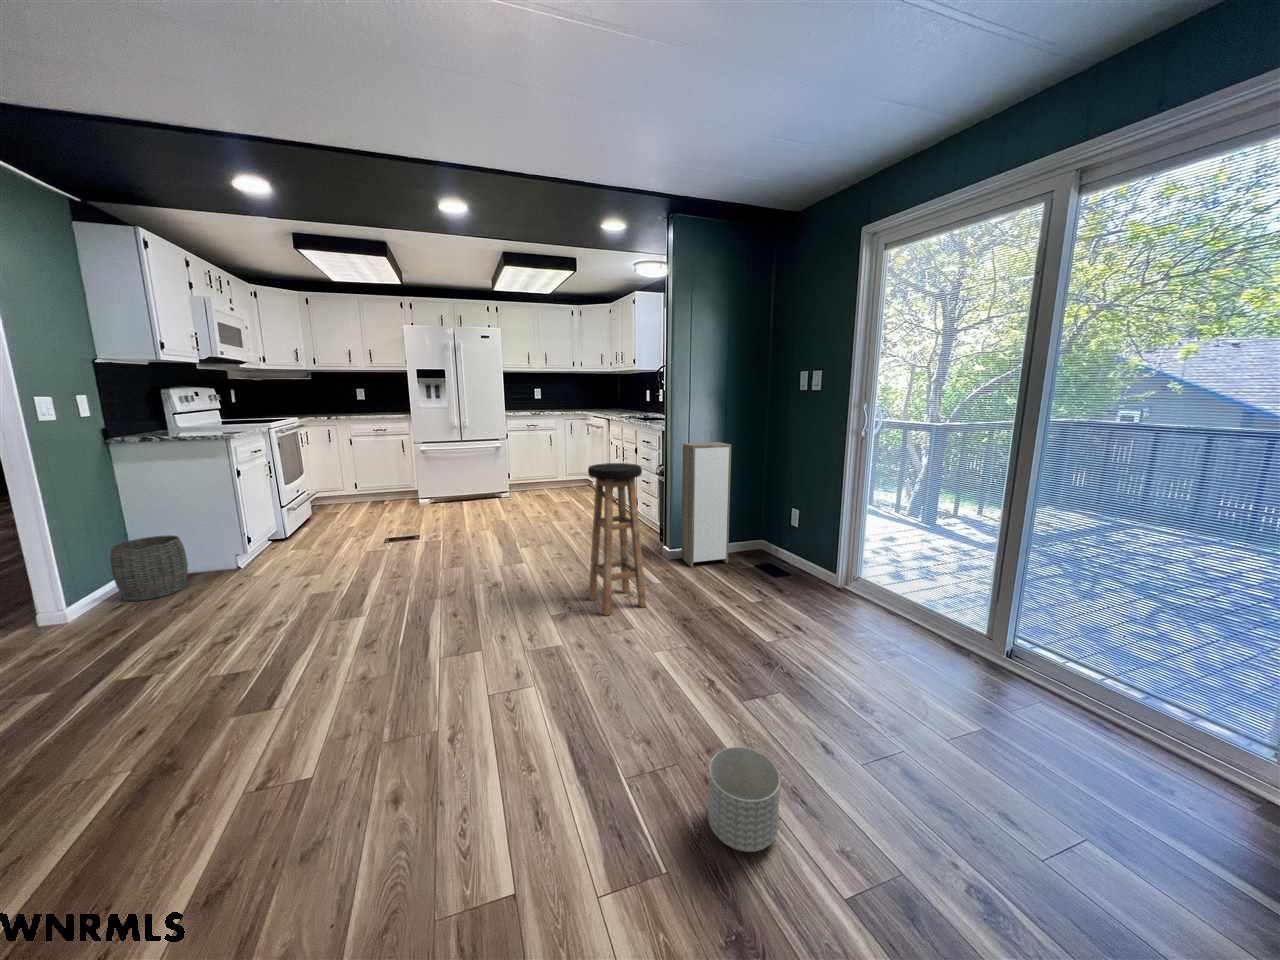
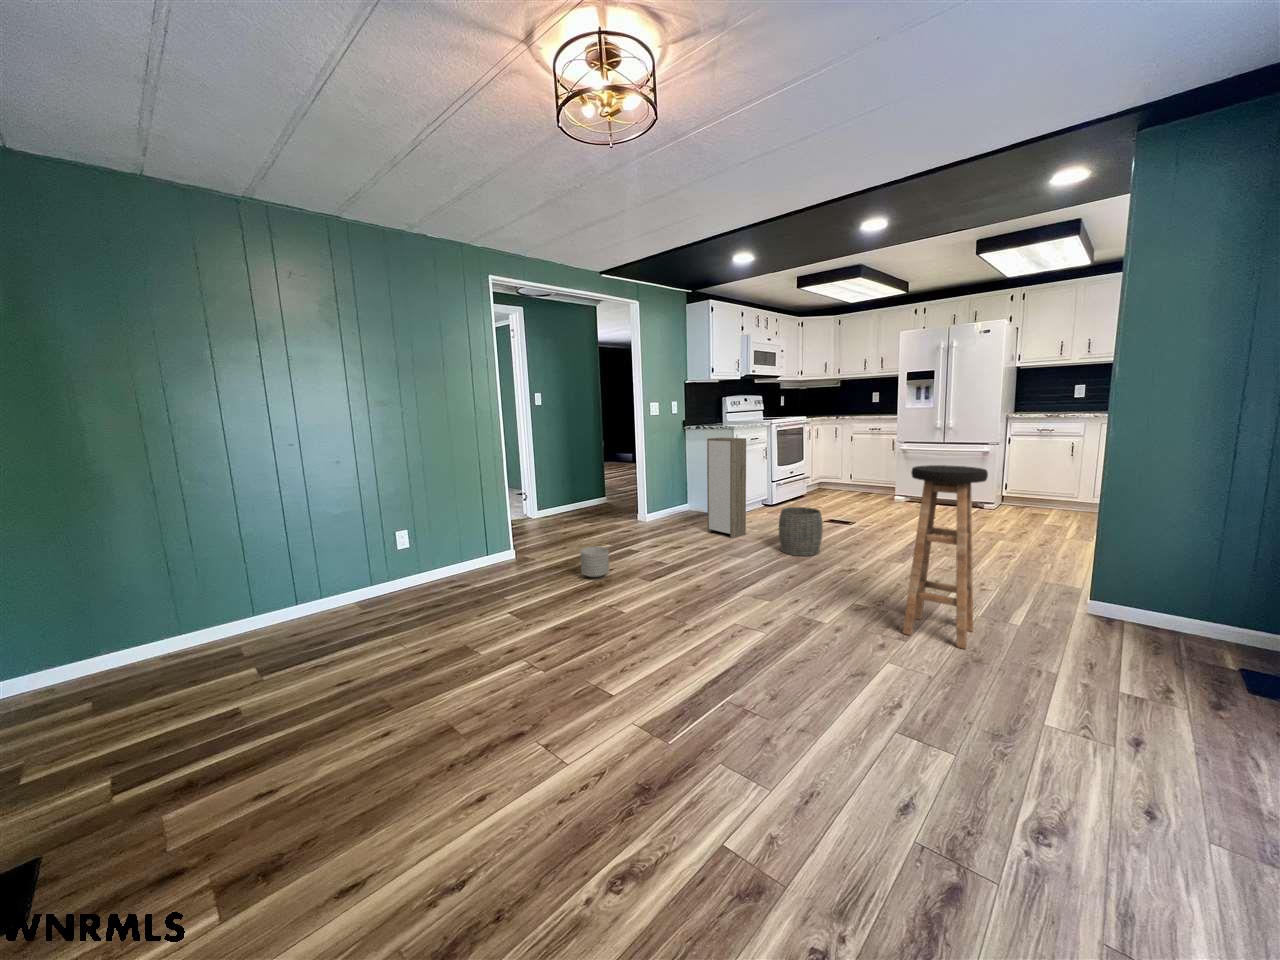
storage cabinet: present [682,442,731,567] -> present [707,438,746,538]
woven basket: present [110,535,188,601] -> present [779,507,823,556]
planter: present [708,747,780,852] -> present [580,546,609,578]

